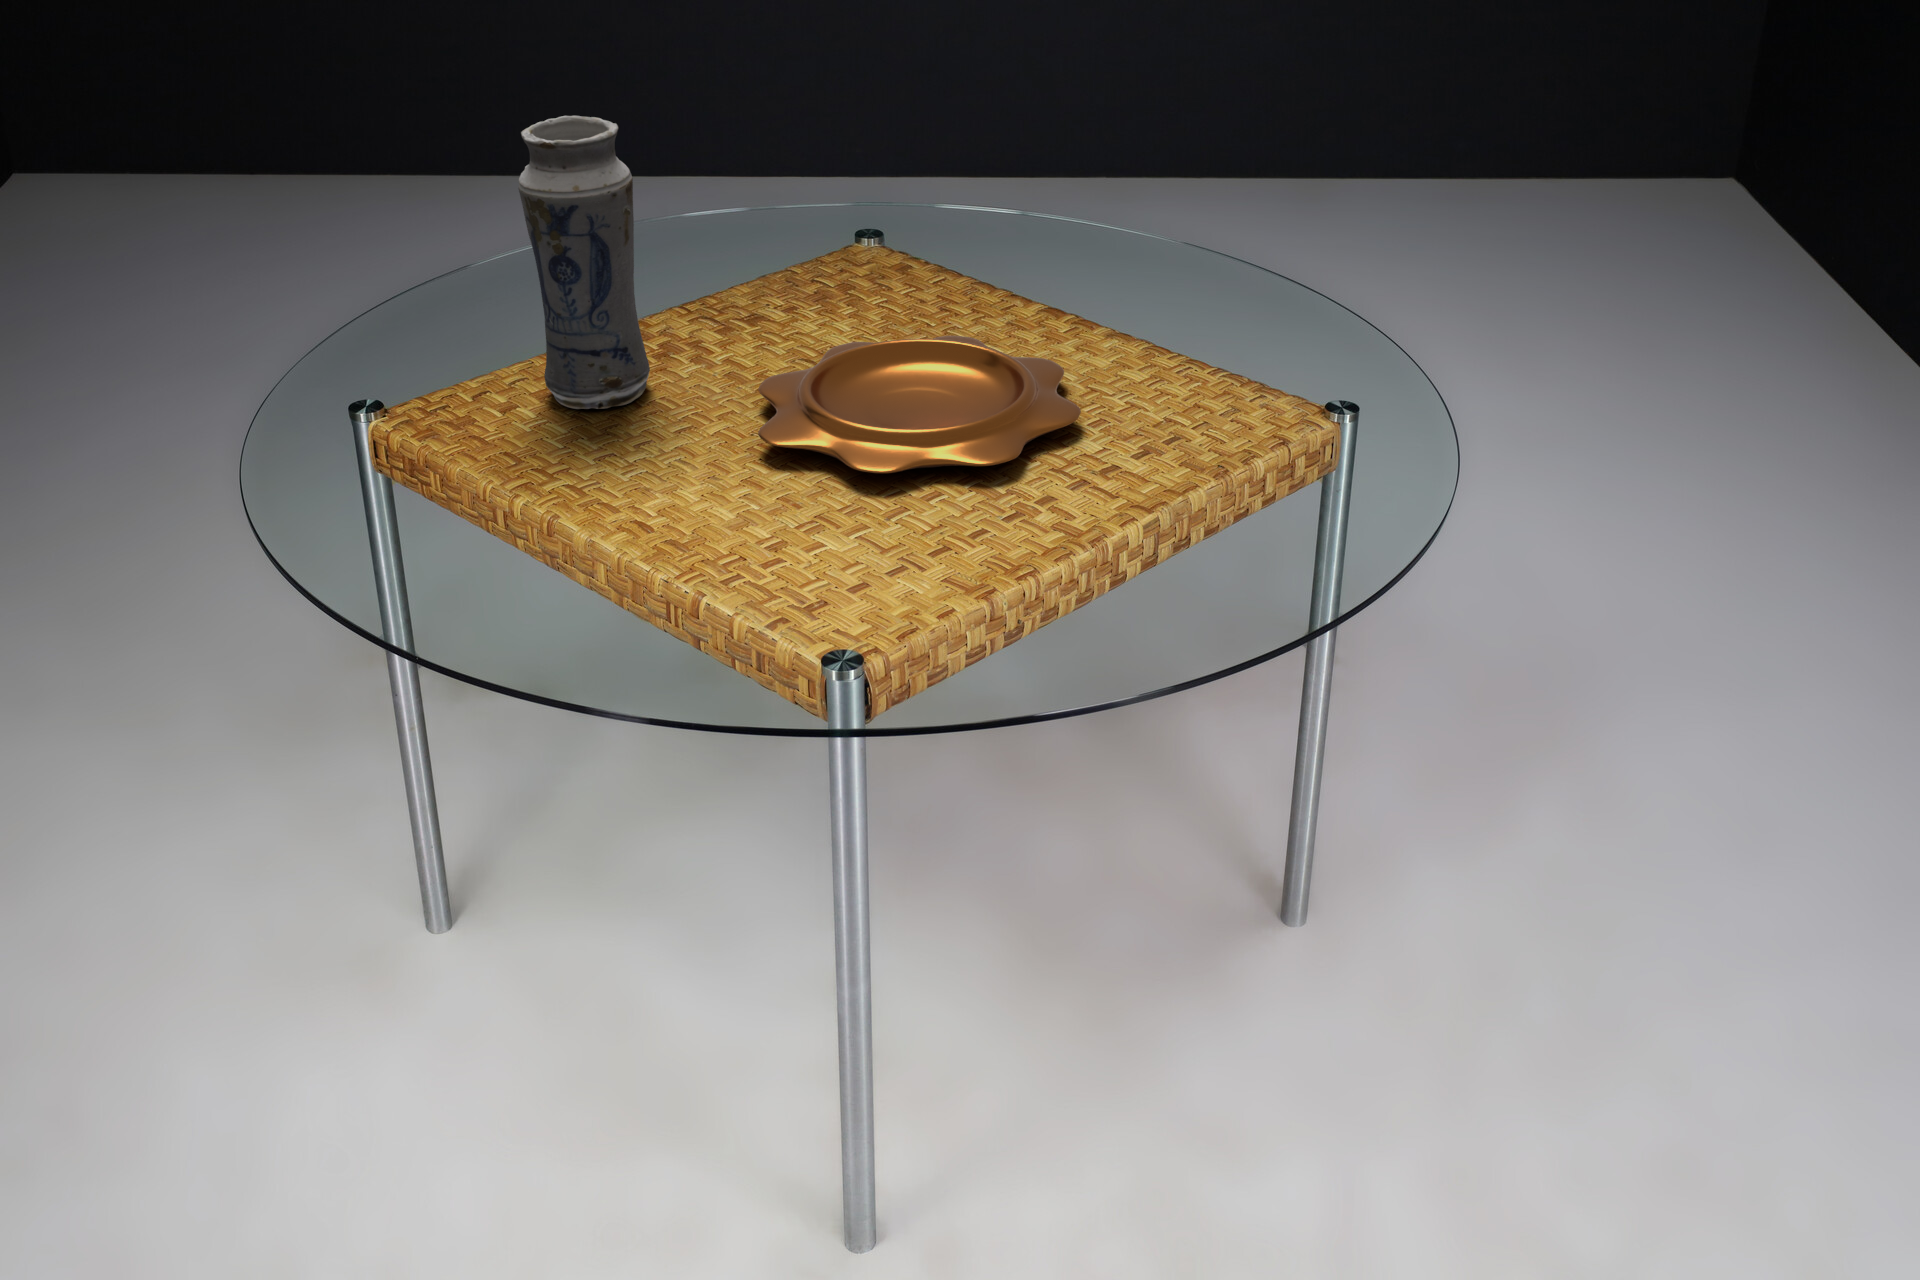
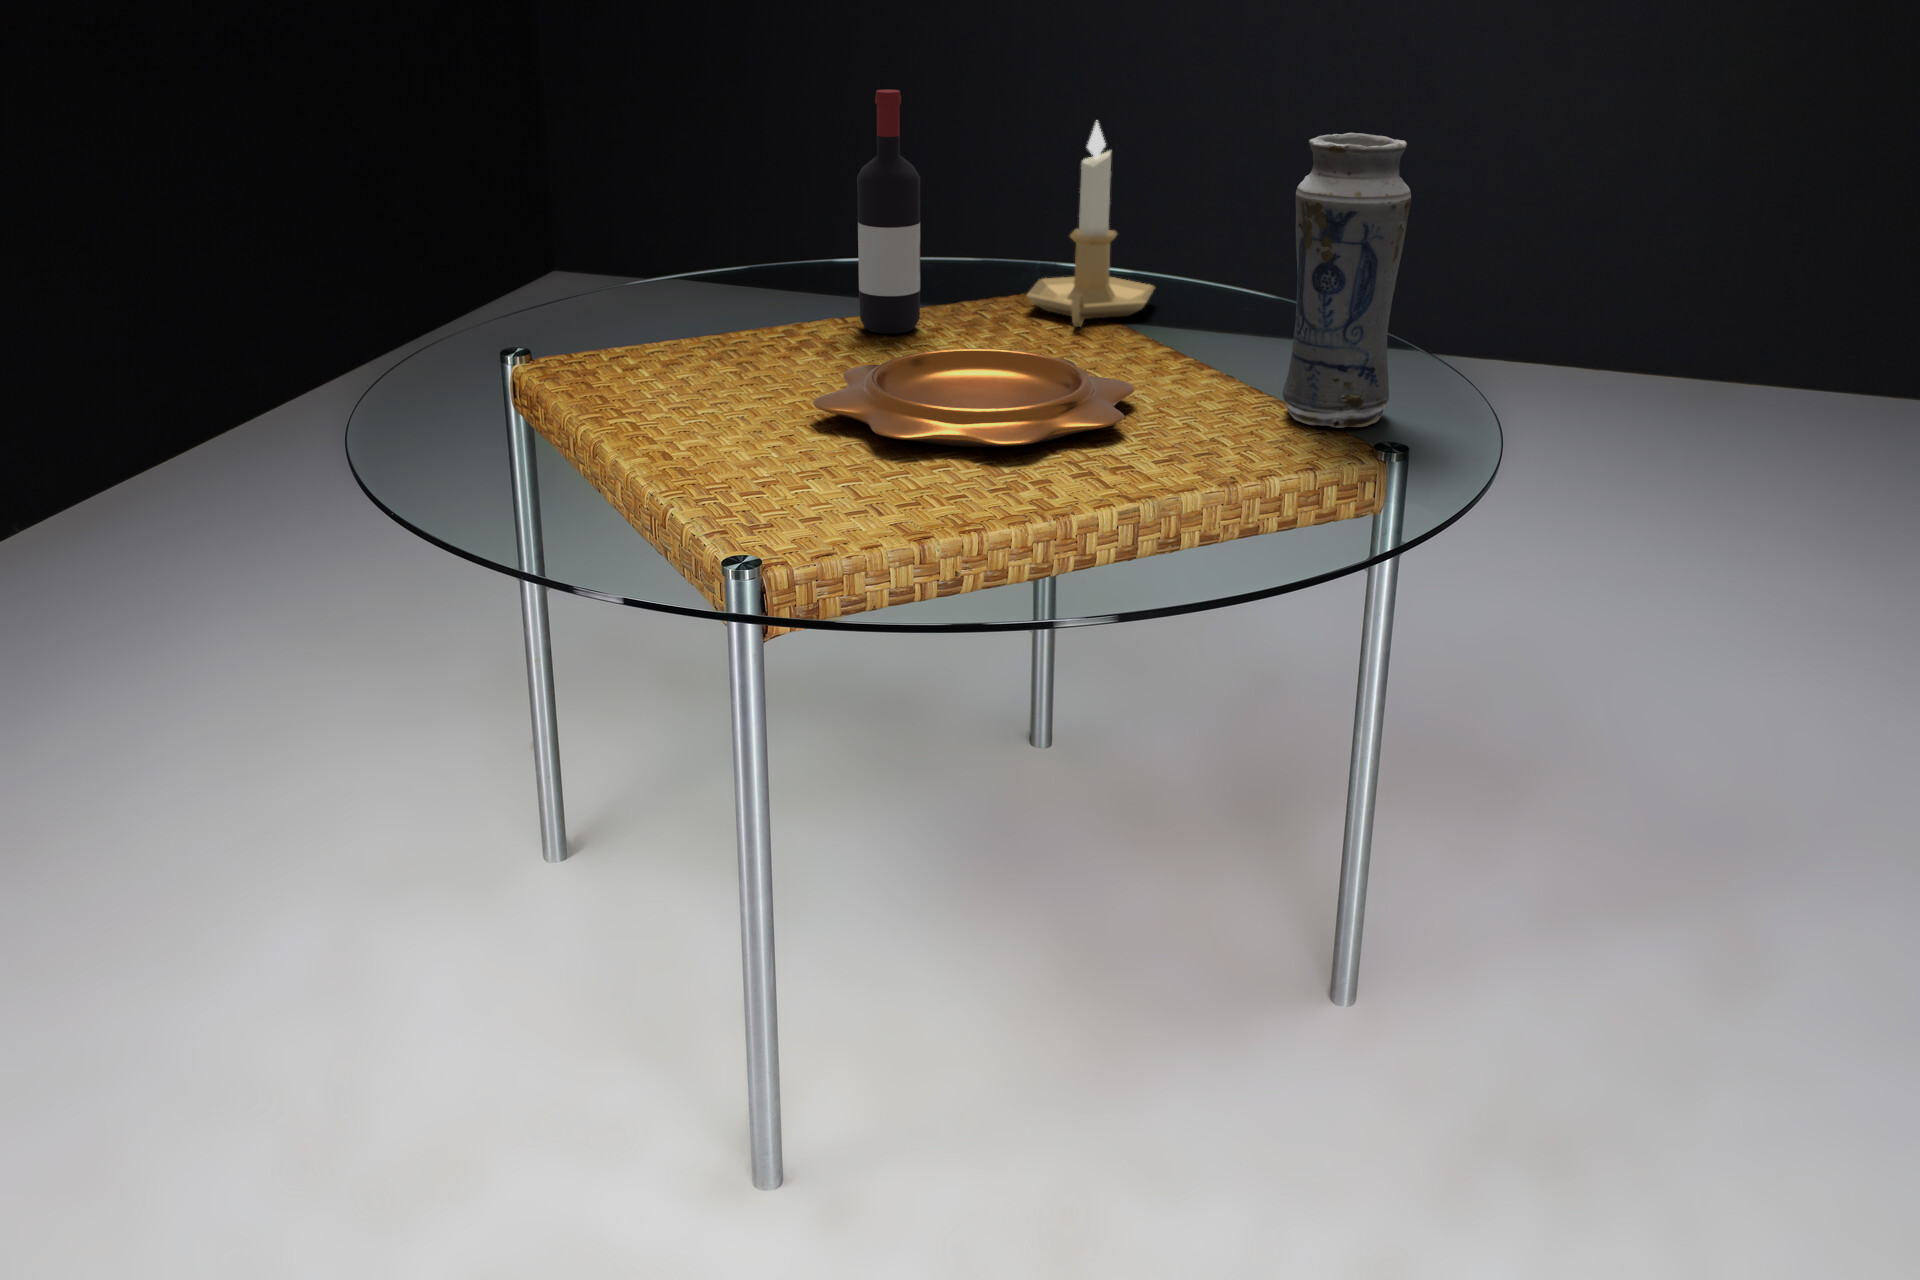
candlestick: none [858,56,991,280] -> present [1027,120,1155,327]
wine bottle: none [692,58,769,318] -> present [857,89,920,334]
vase: present [518,116,650,409] -> present [1283,133,1411,428]

